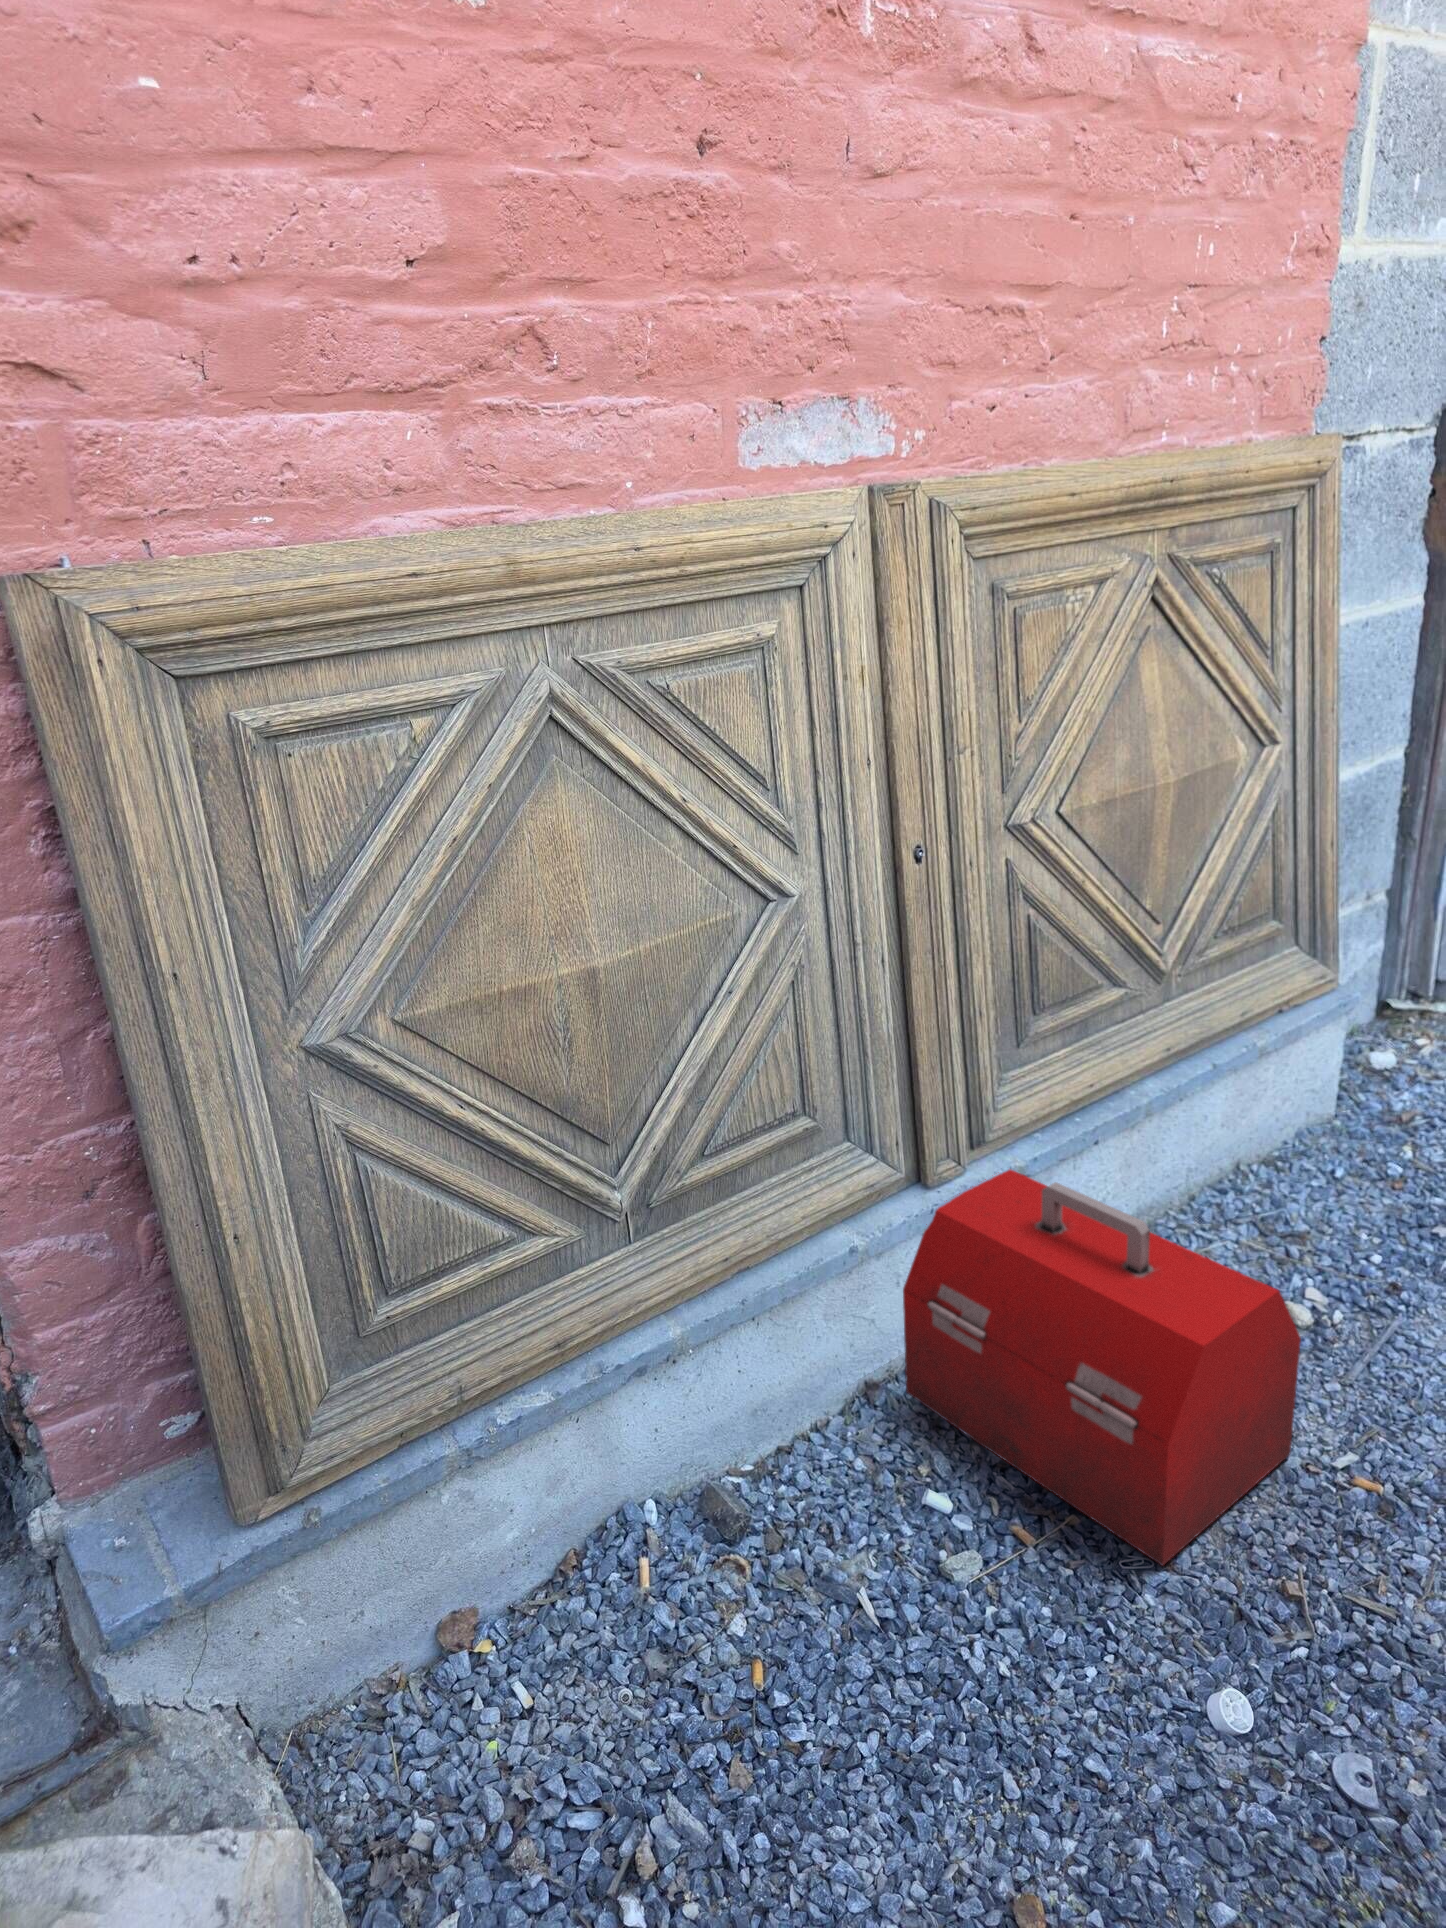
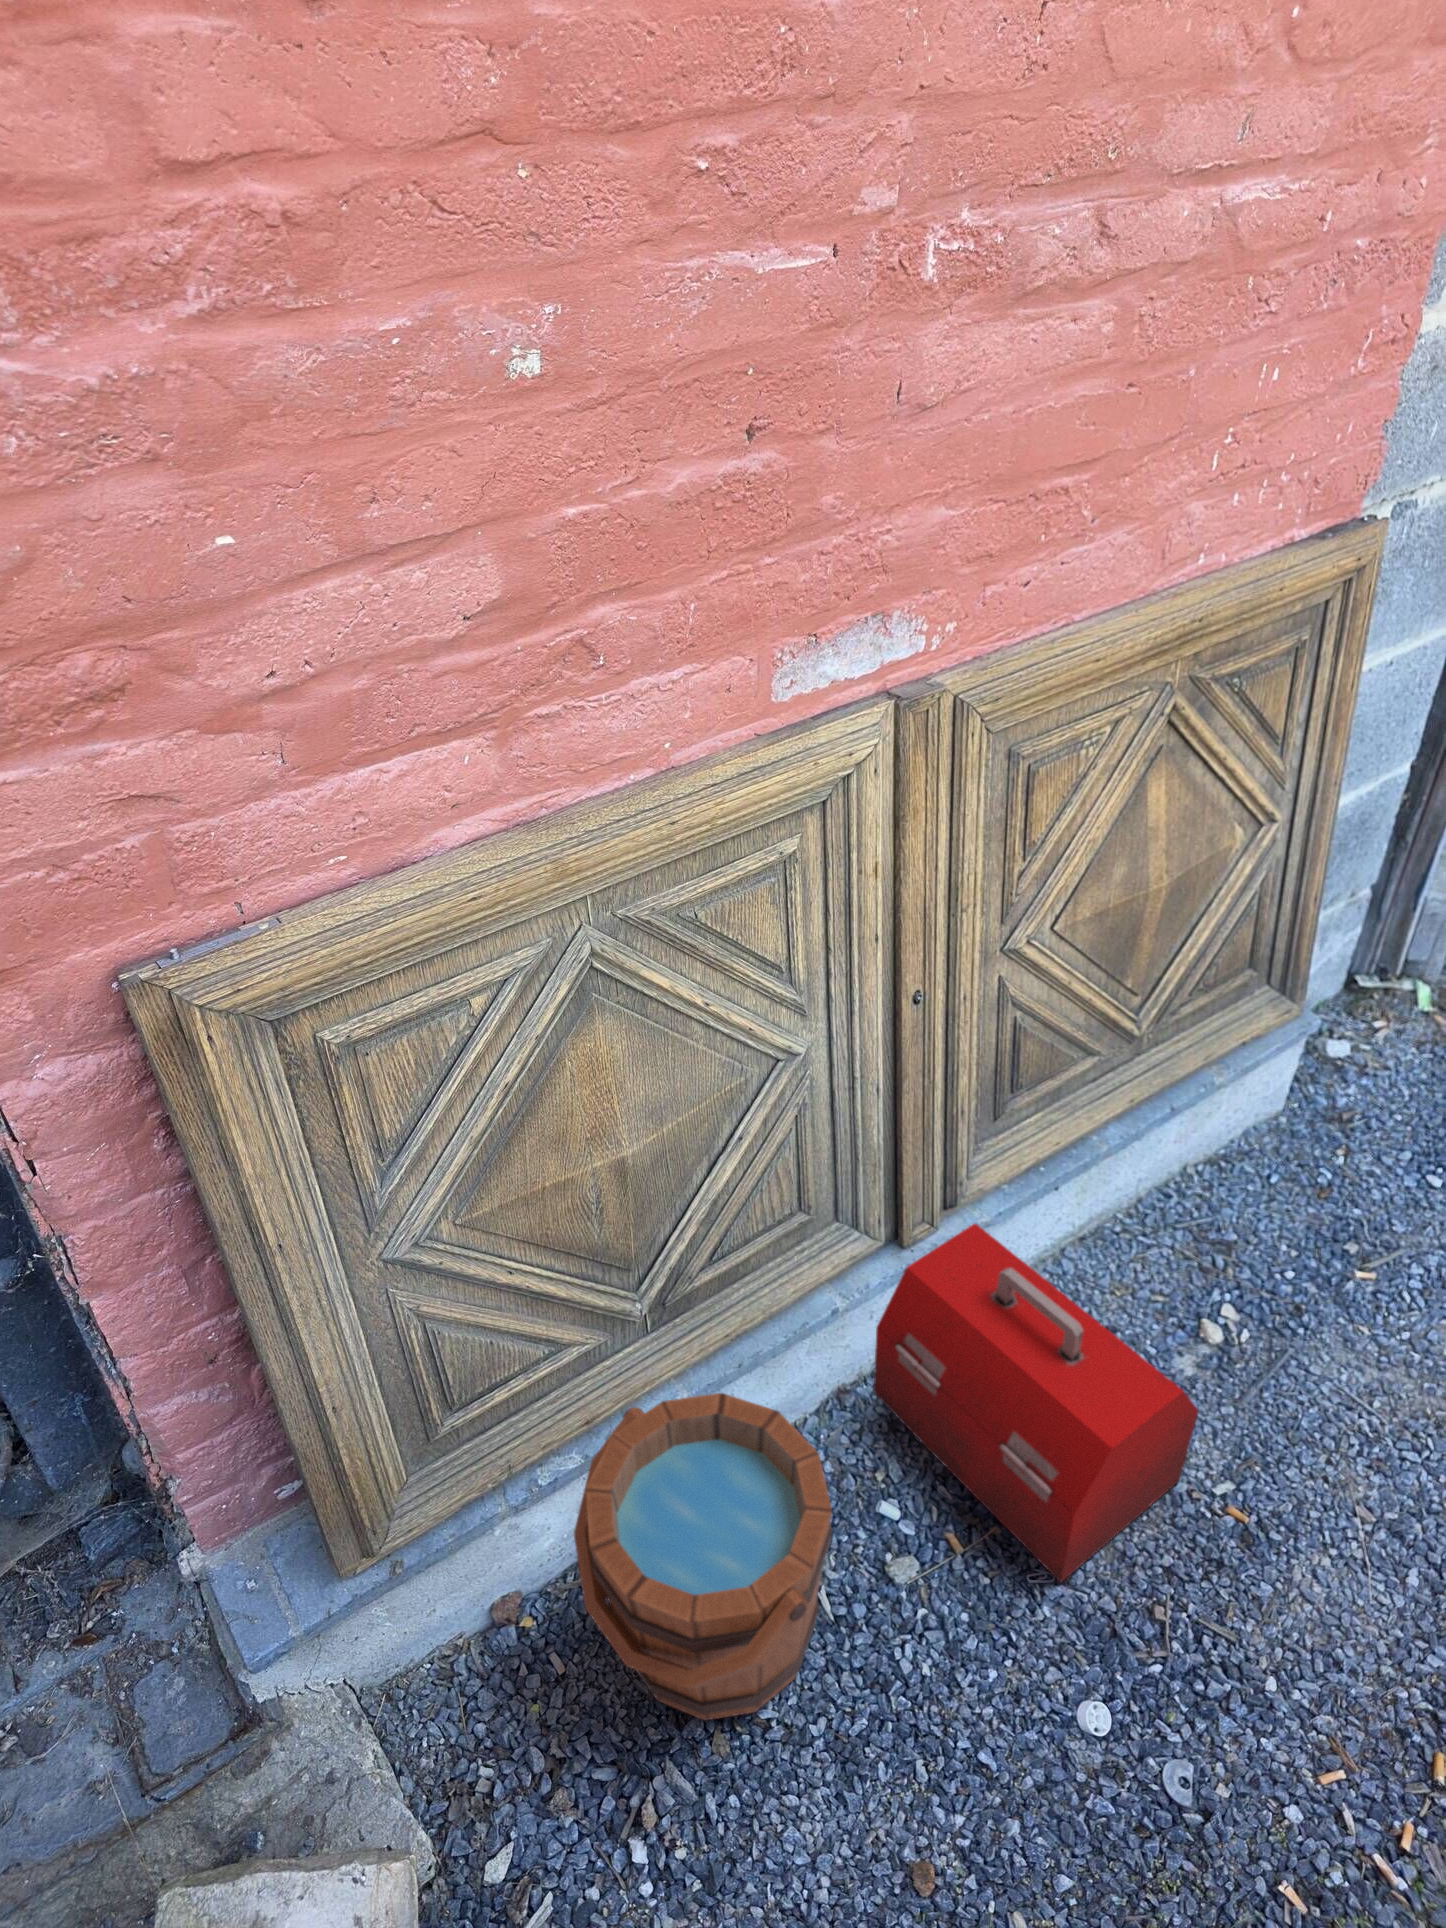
bucket: none [541,1317,869,1745] -> present [574,1393,833,1720]

